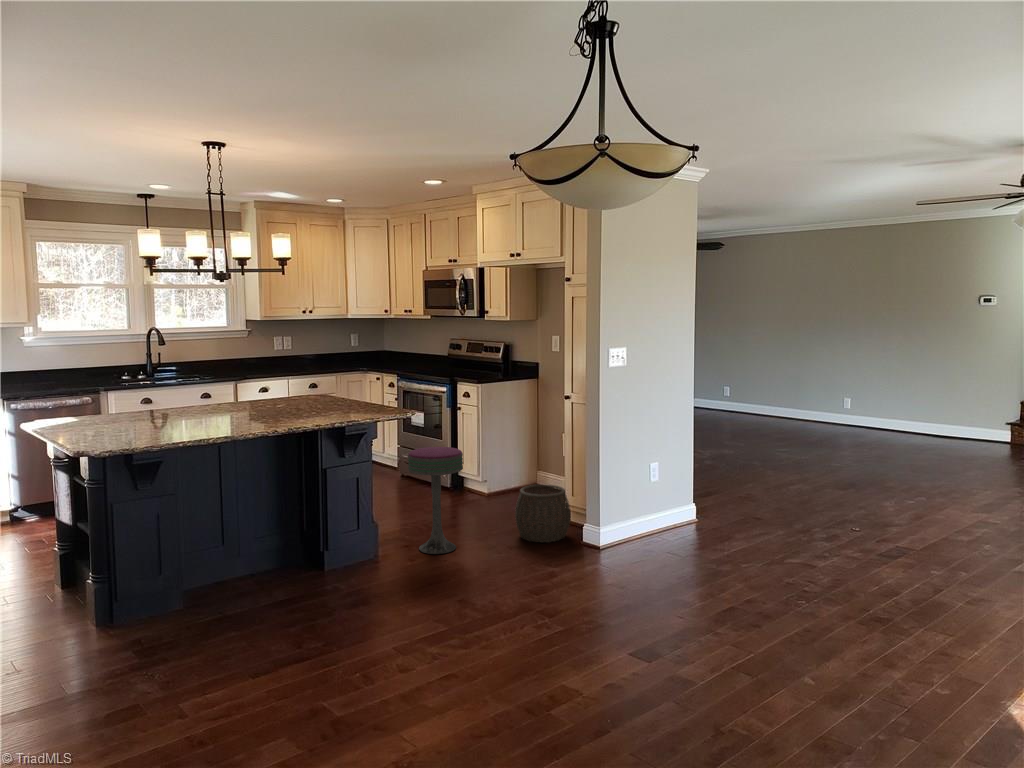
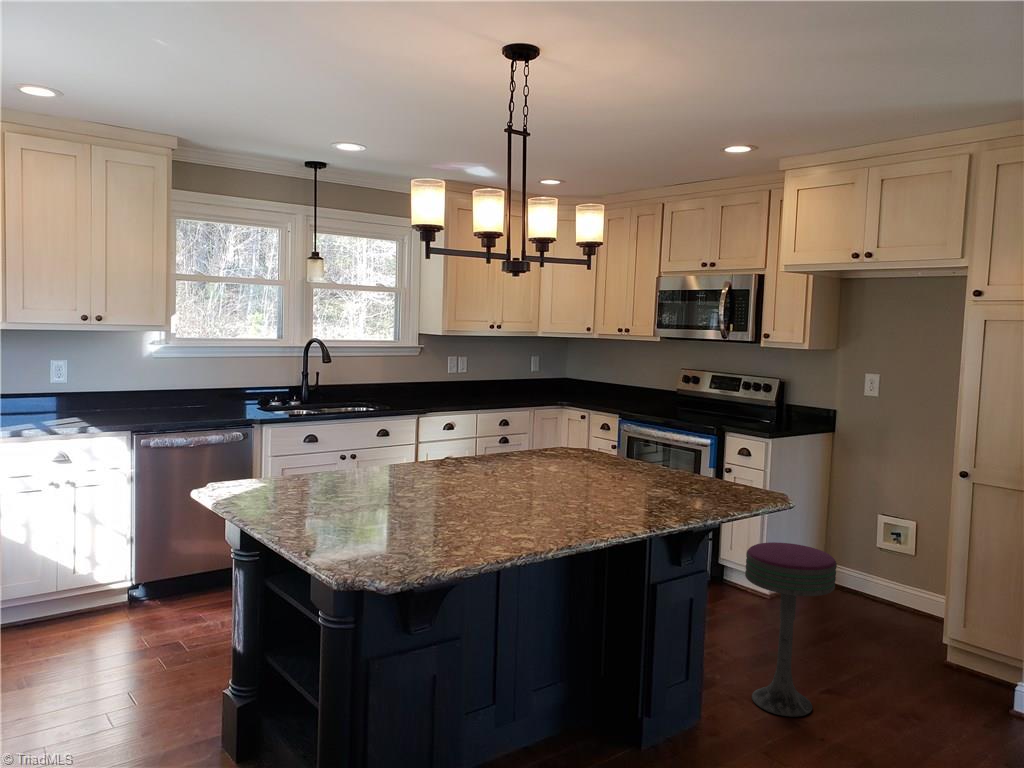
woven basket: present [515,485,571,542] -> none [879,603,977,701]

